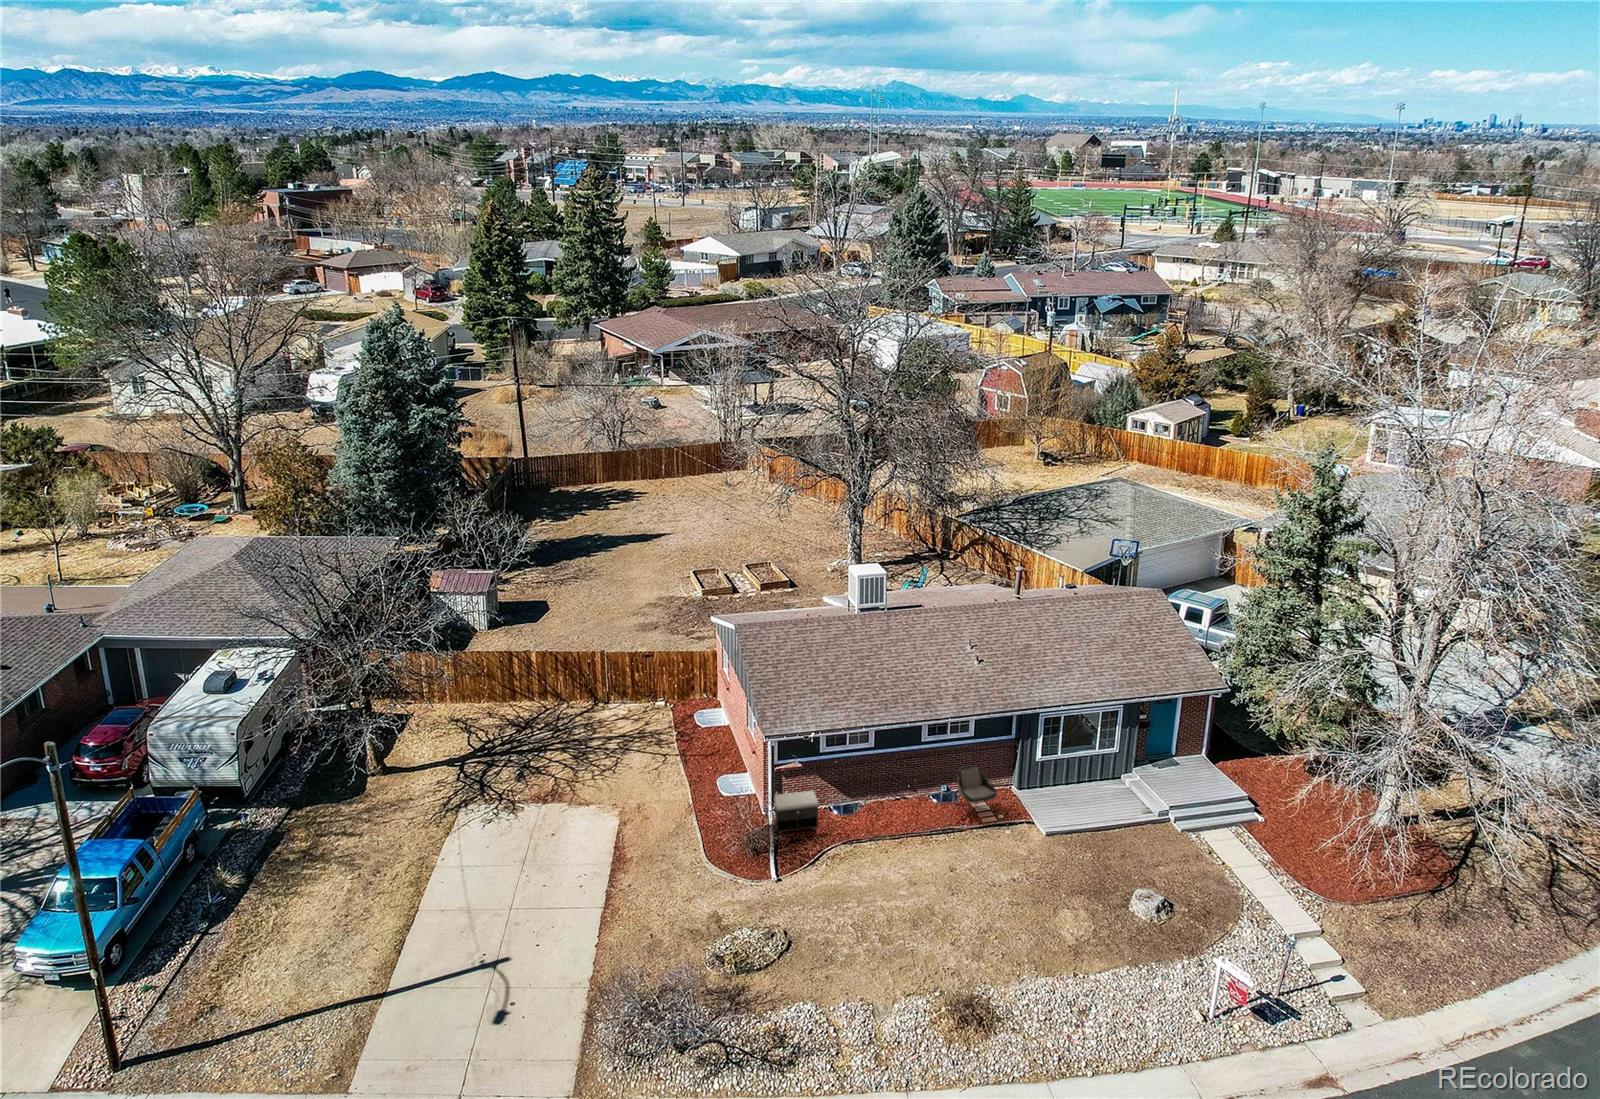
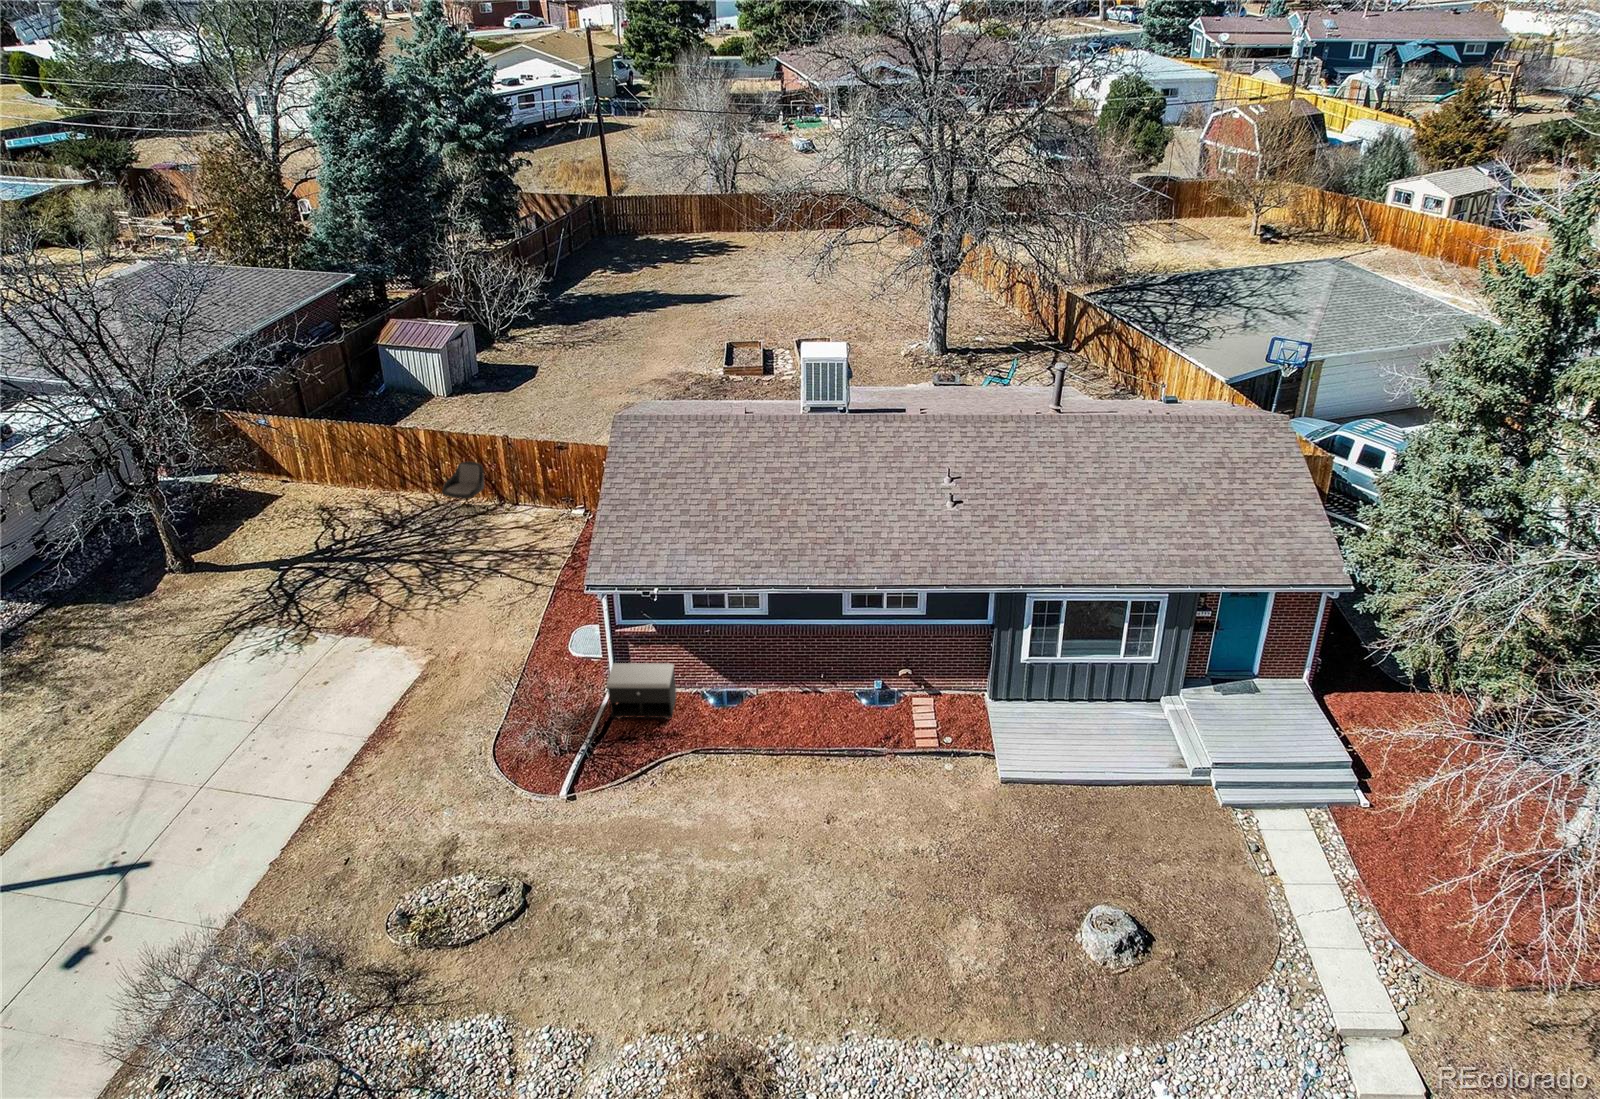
lounge chair: present [957,765,997,815] -> present [442,461,484,499]

